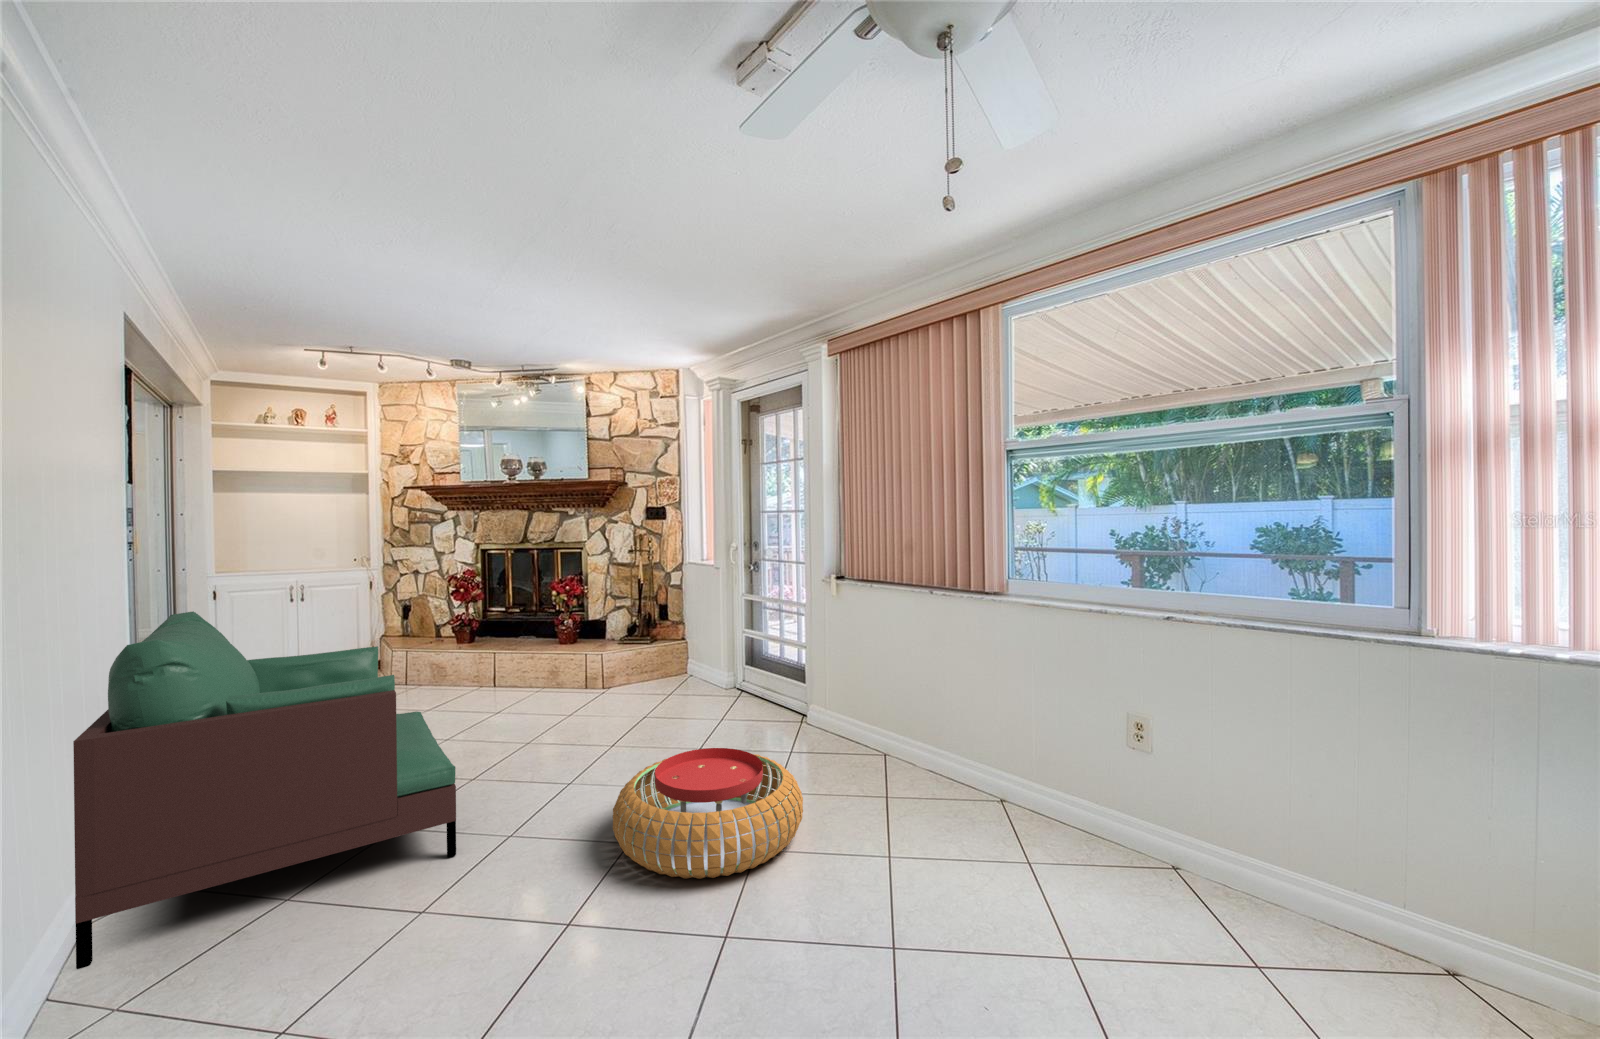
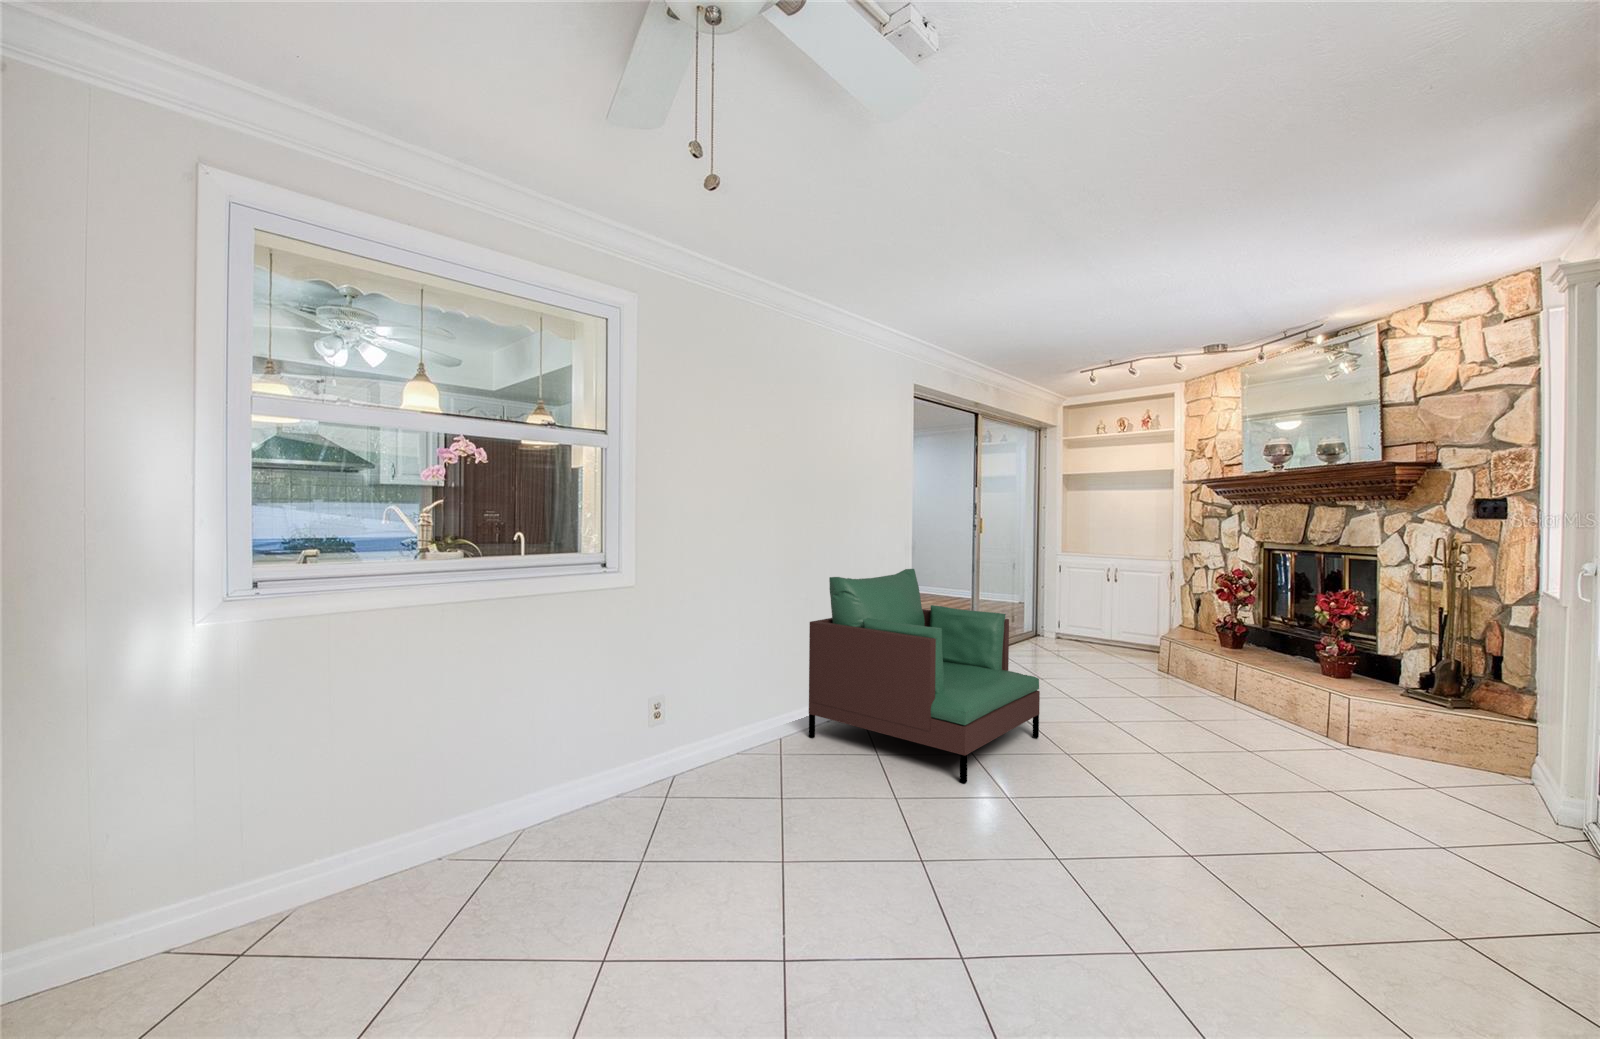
pouf: present [613,748,803,879] -> none [1008,787,1261,954]

